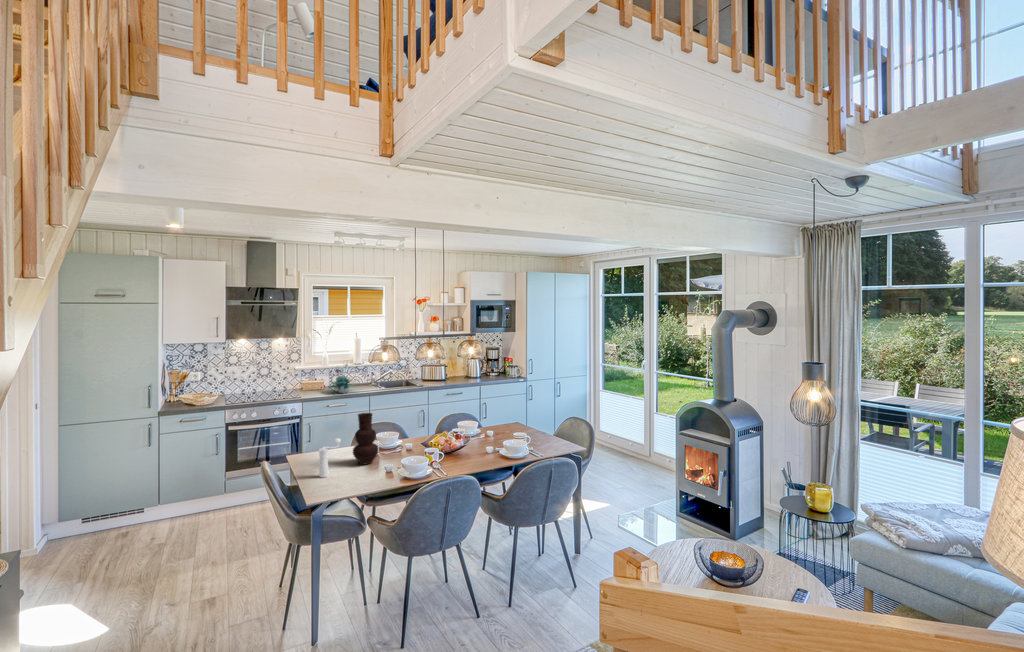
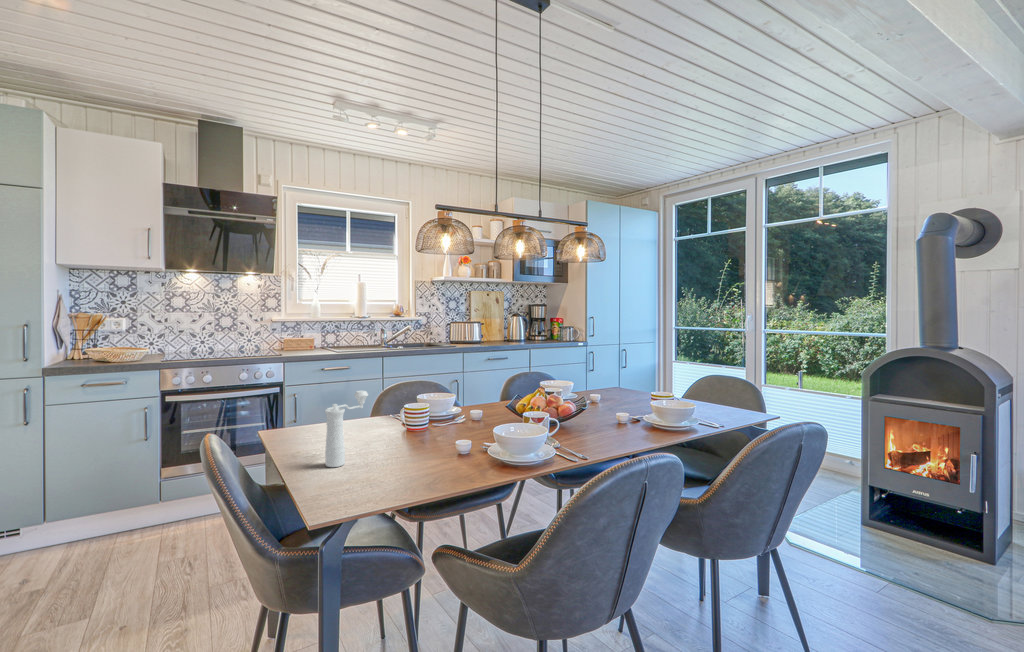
plant: present [329,364,352,393] -> none [320,306,366,353]
vase: present [353,413,378,464] -> none [385,348,433,444]

